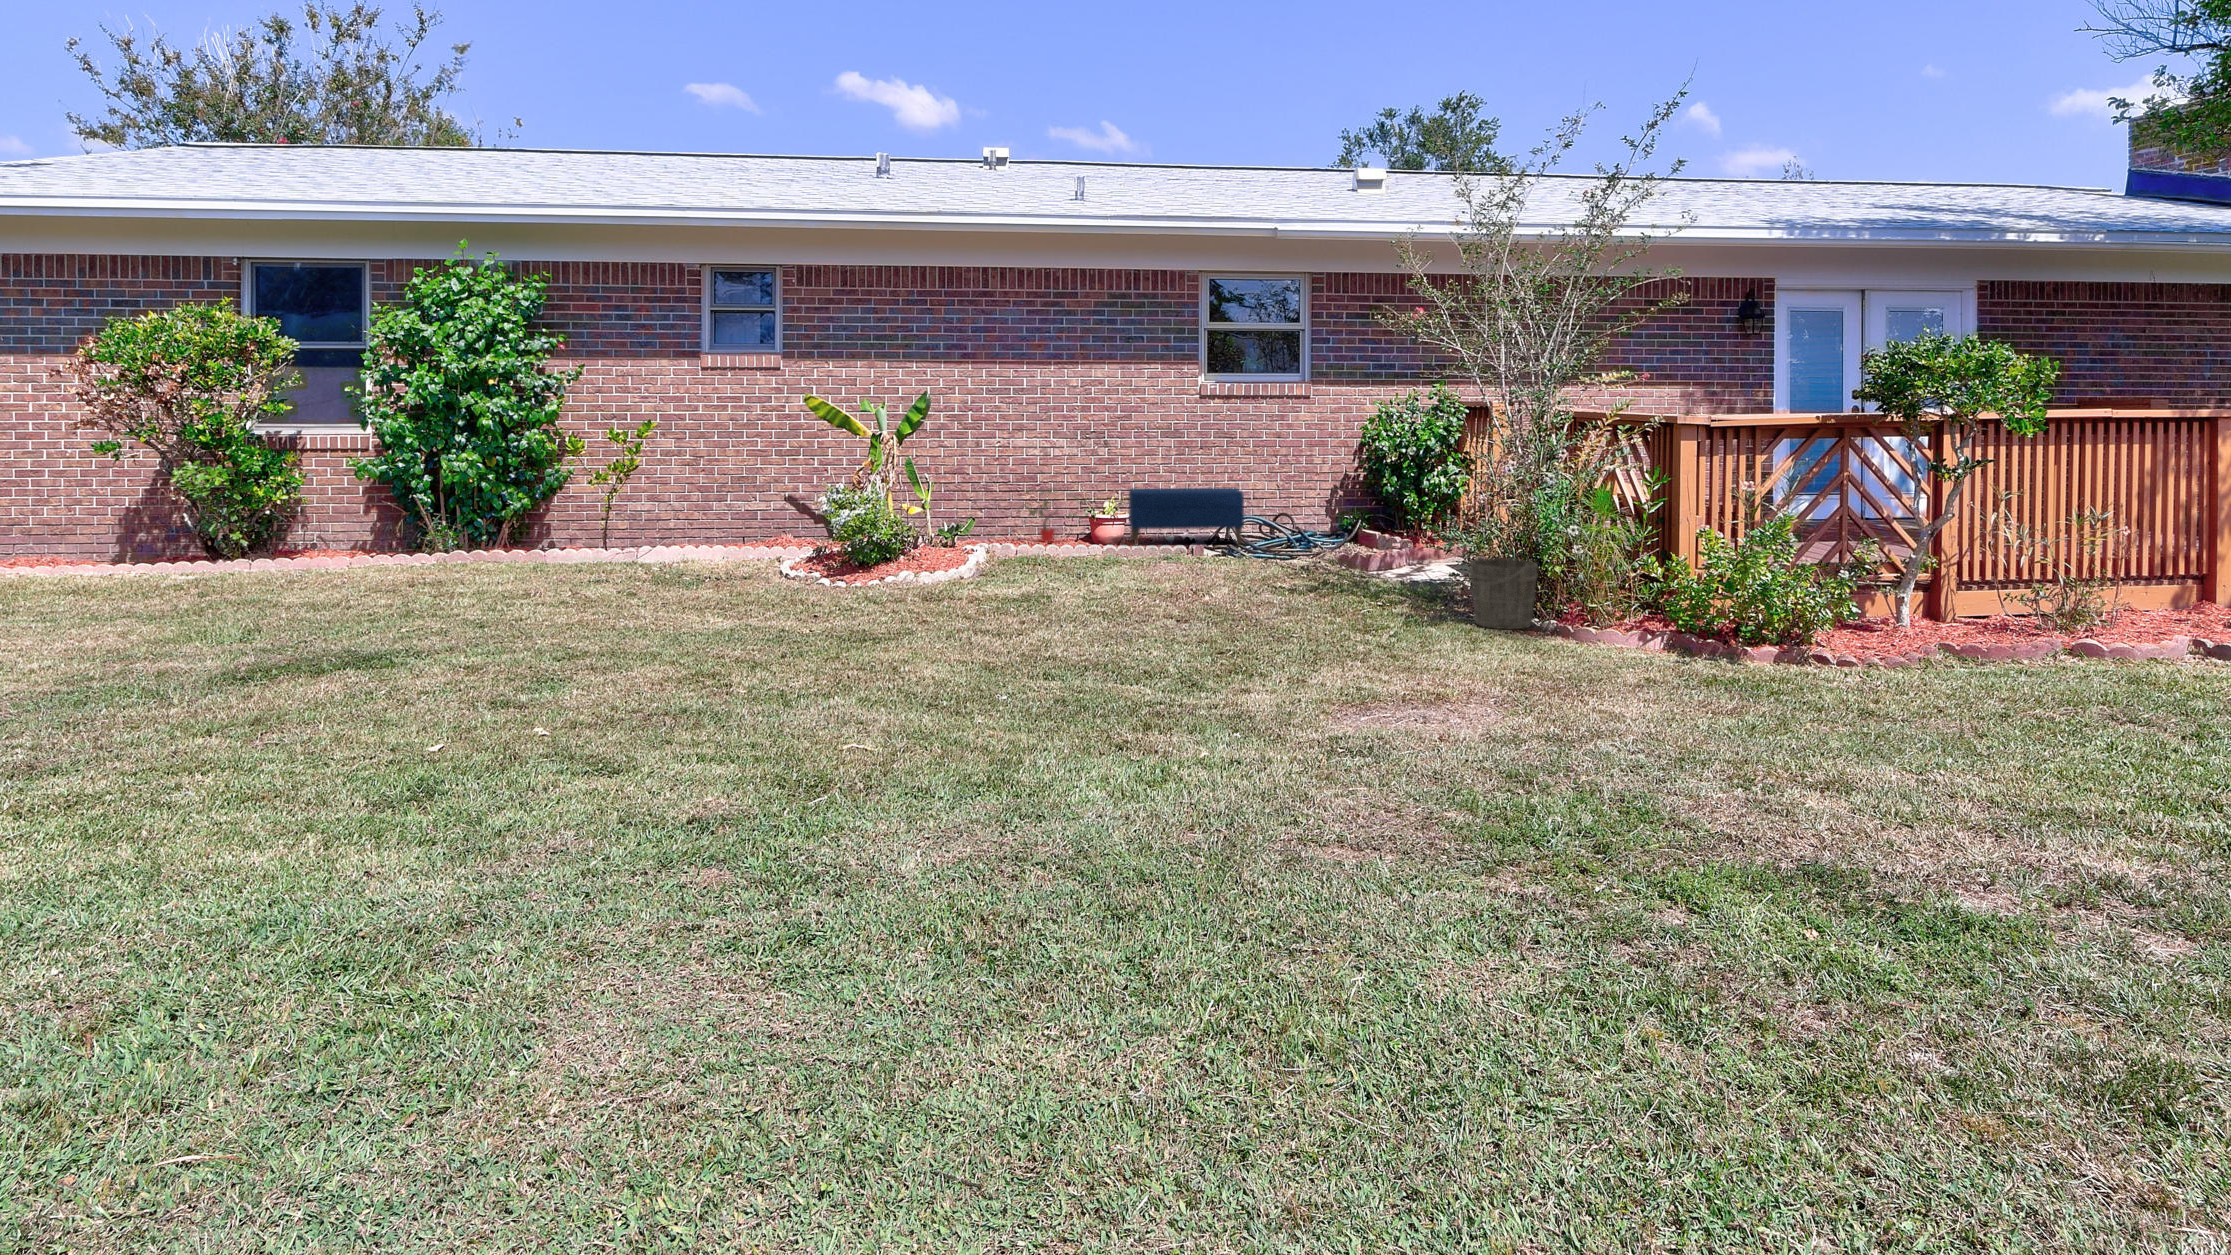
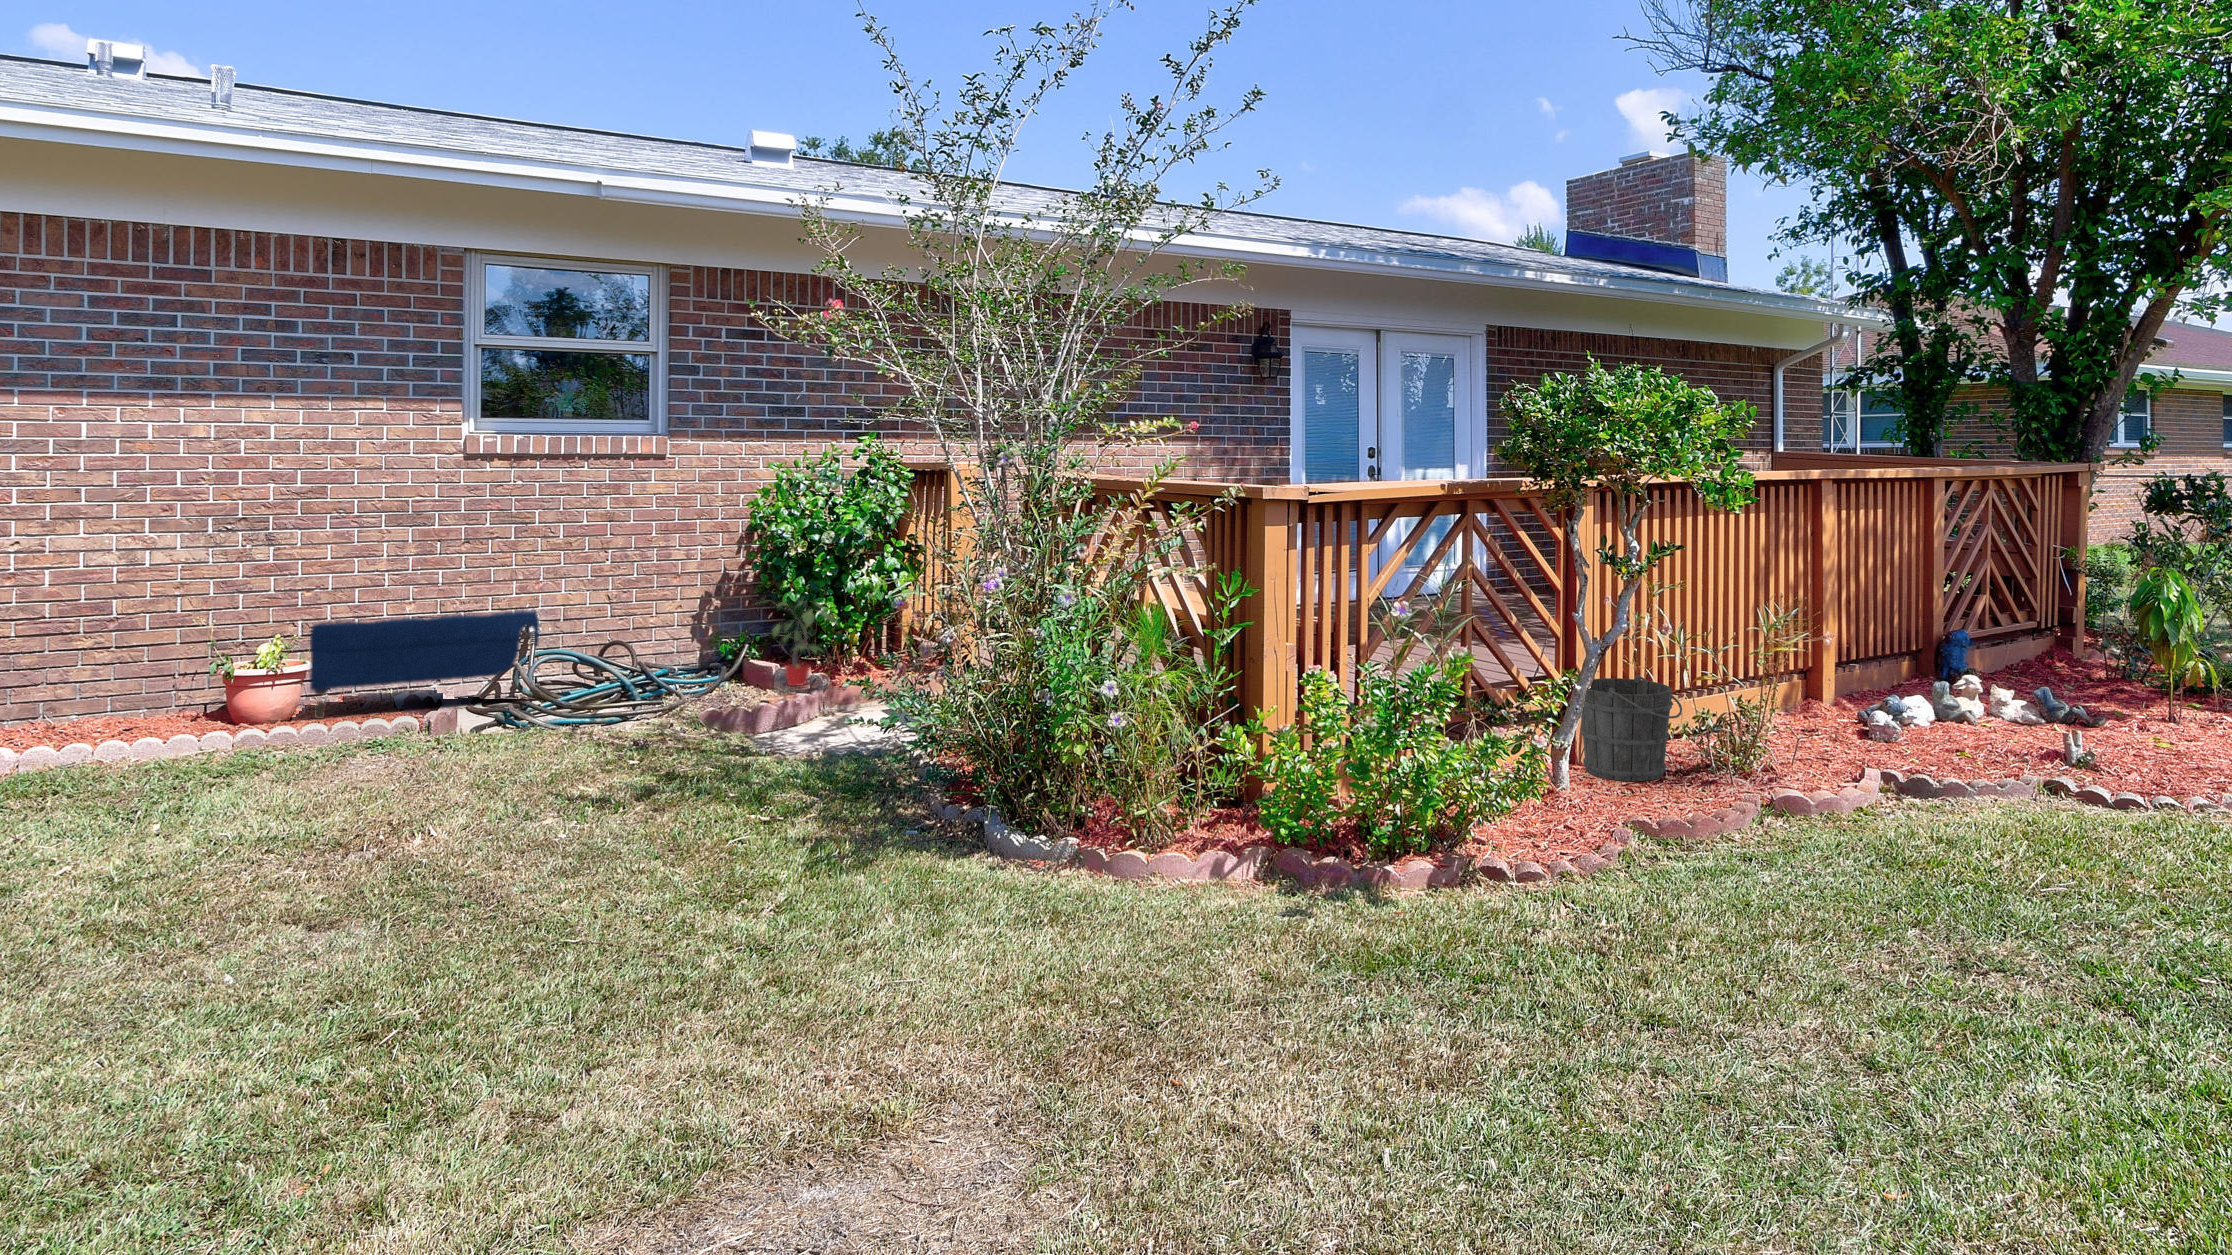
potted plant: present [1022,488,1079,542] -> present [764,601,839,686]
bucket: present [1469,556,1538,629] -> present [1581,675,1682,781]

